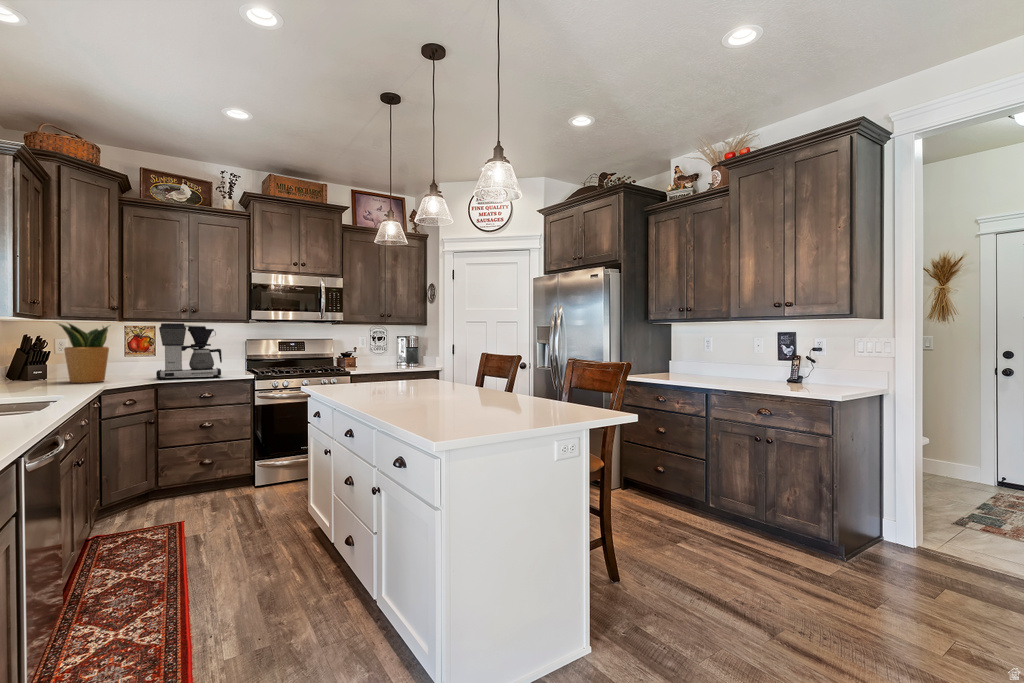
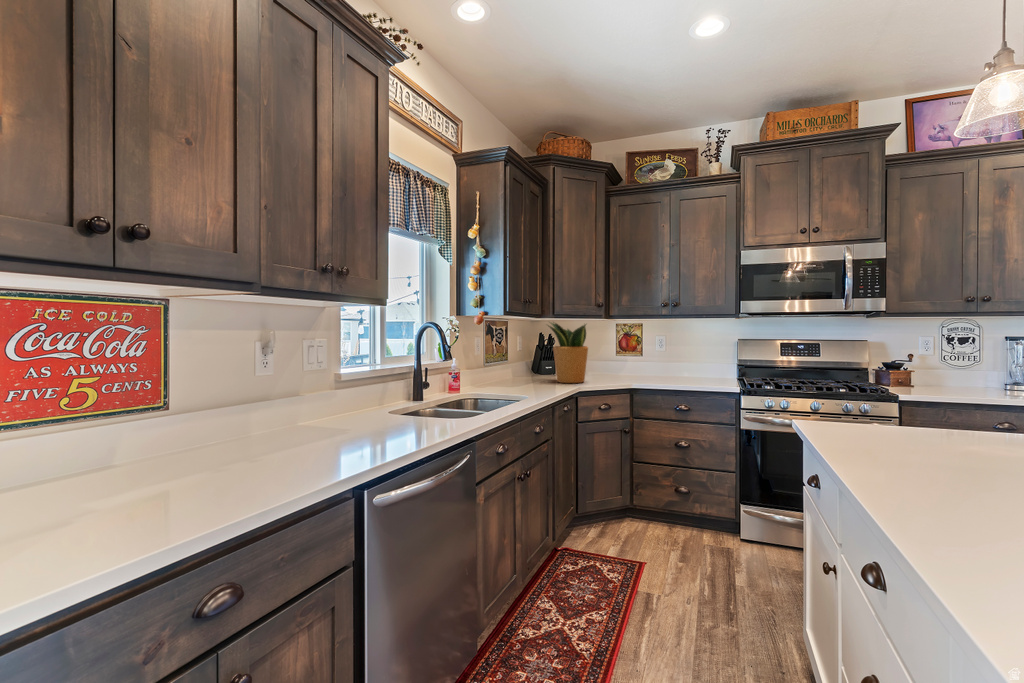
coffee maker: present [156,323,222,380] -> none [628,320,698,388]

